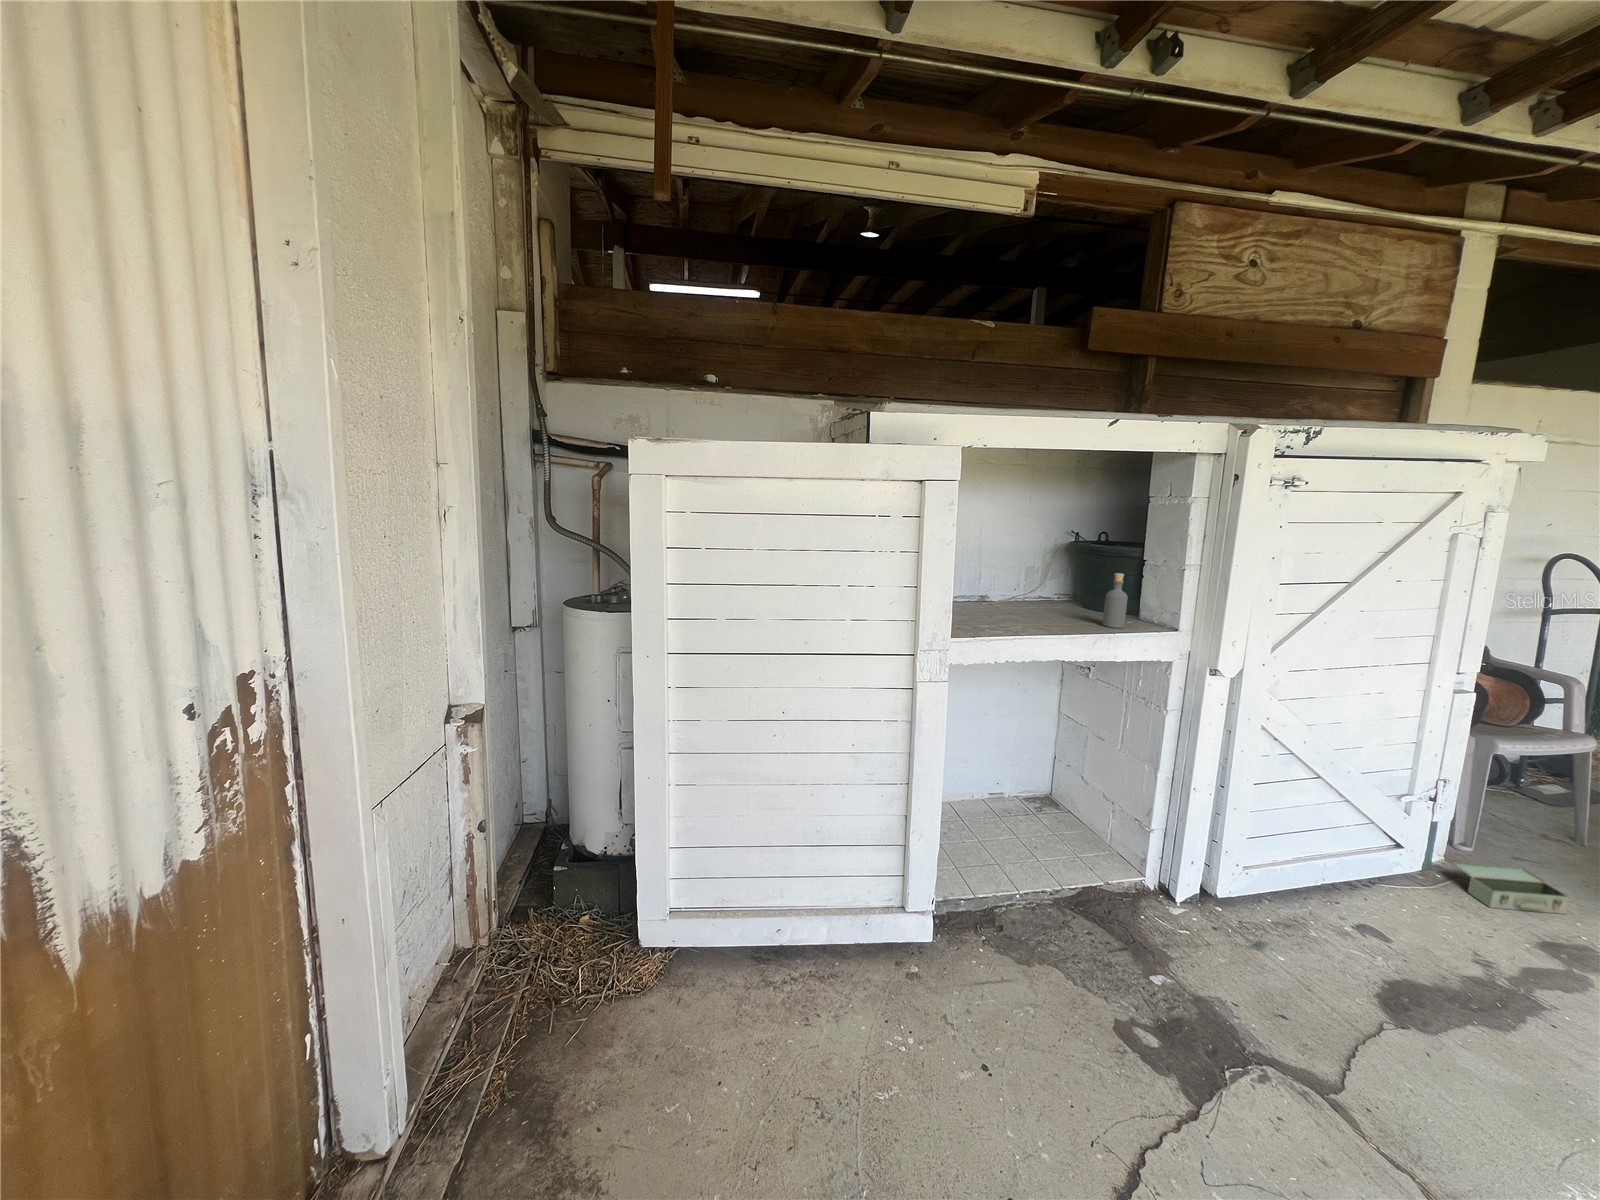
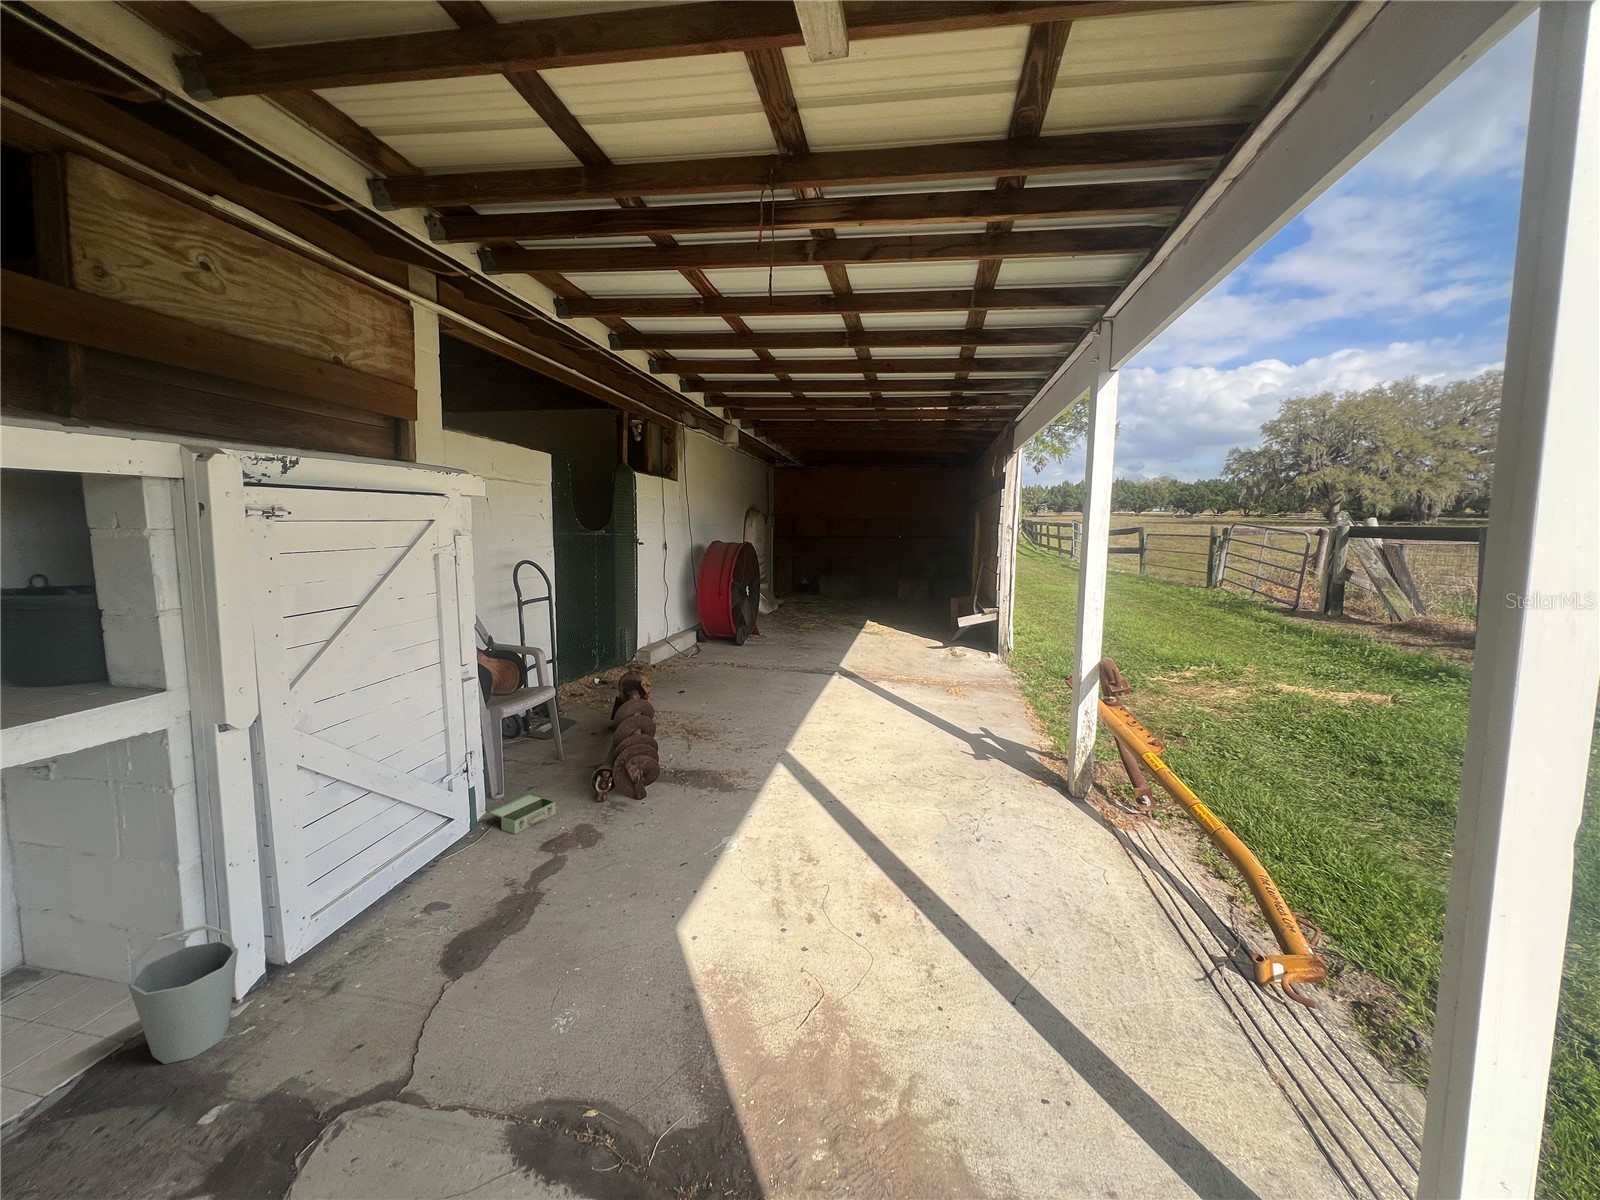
bottle: present [1103,573,1128,628] -> none [34,633,78,708]
bucket: none [1117,821,1190,928] -> present [128,924,238,1064]

